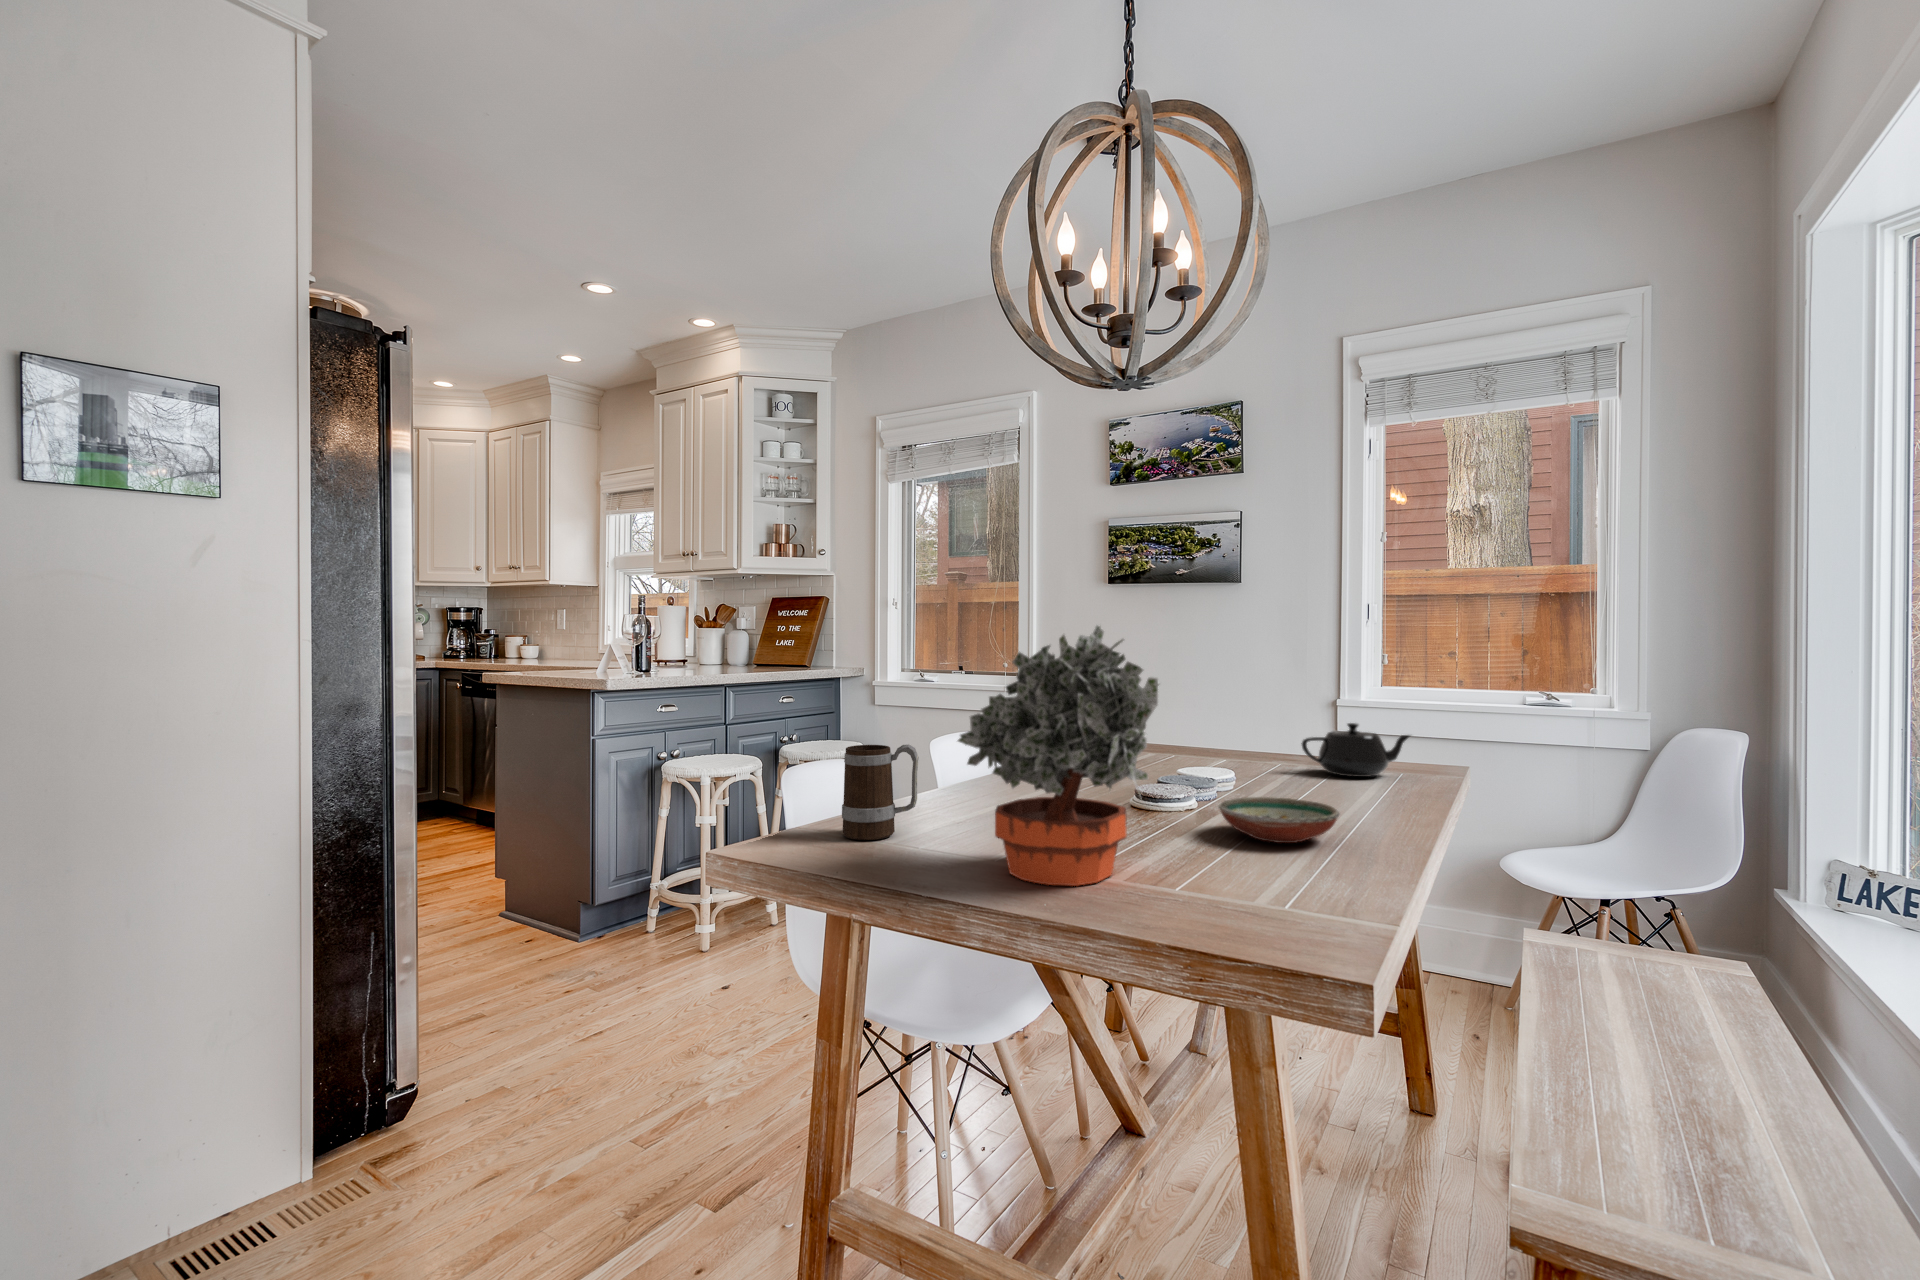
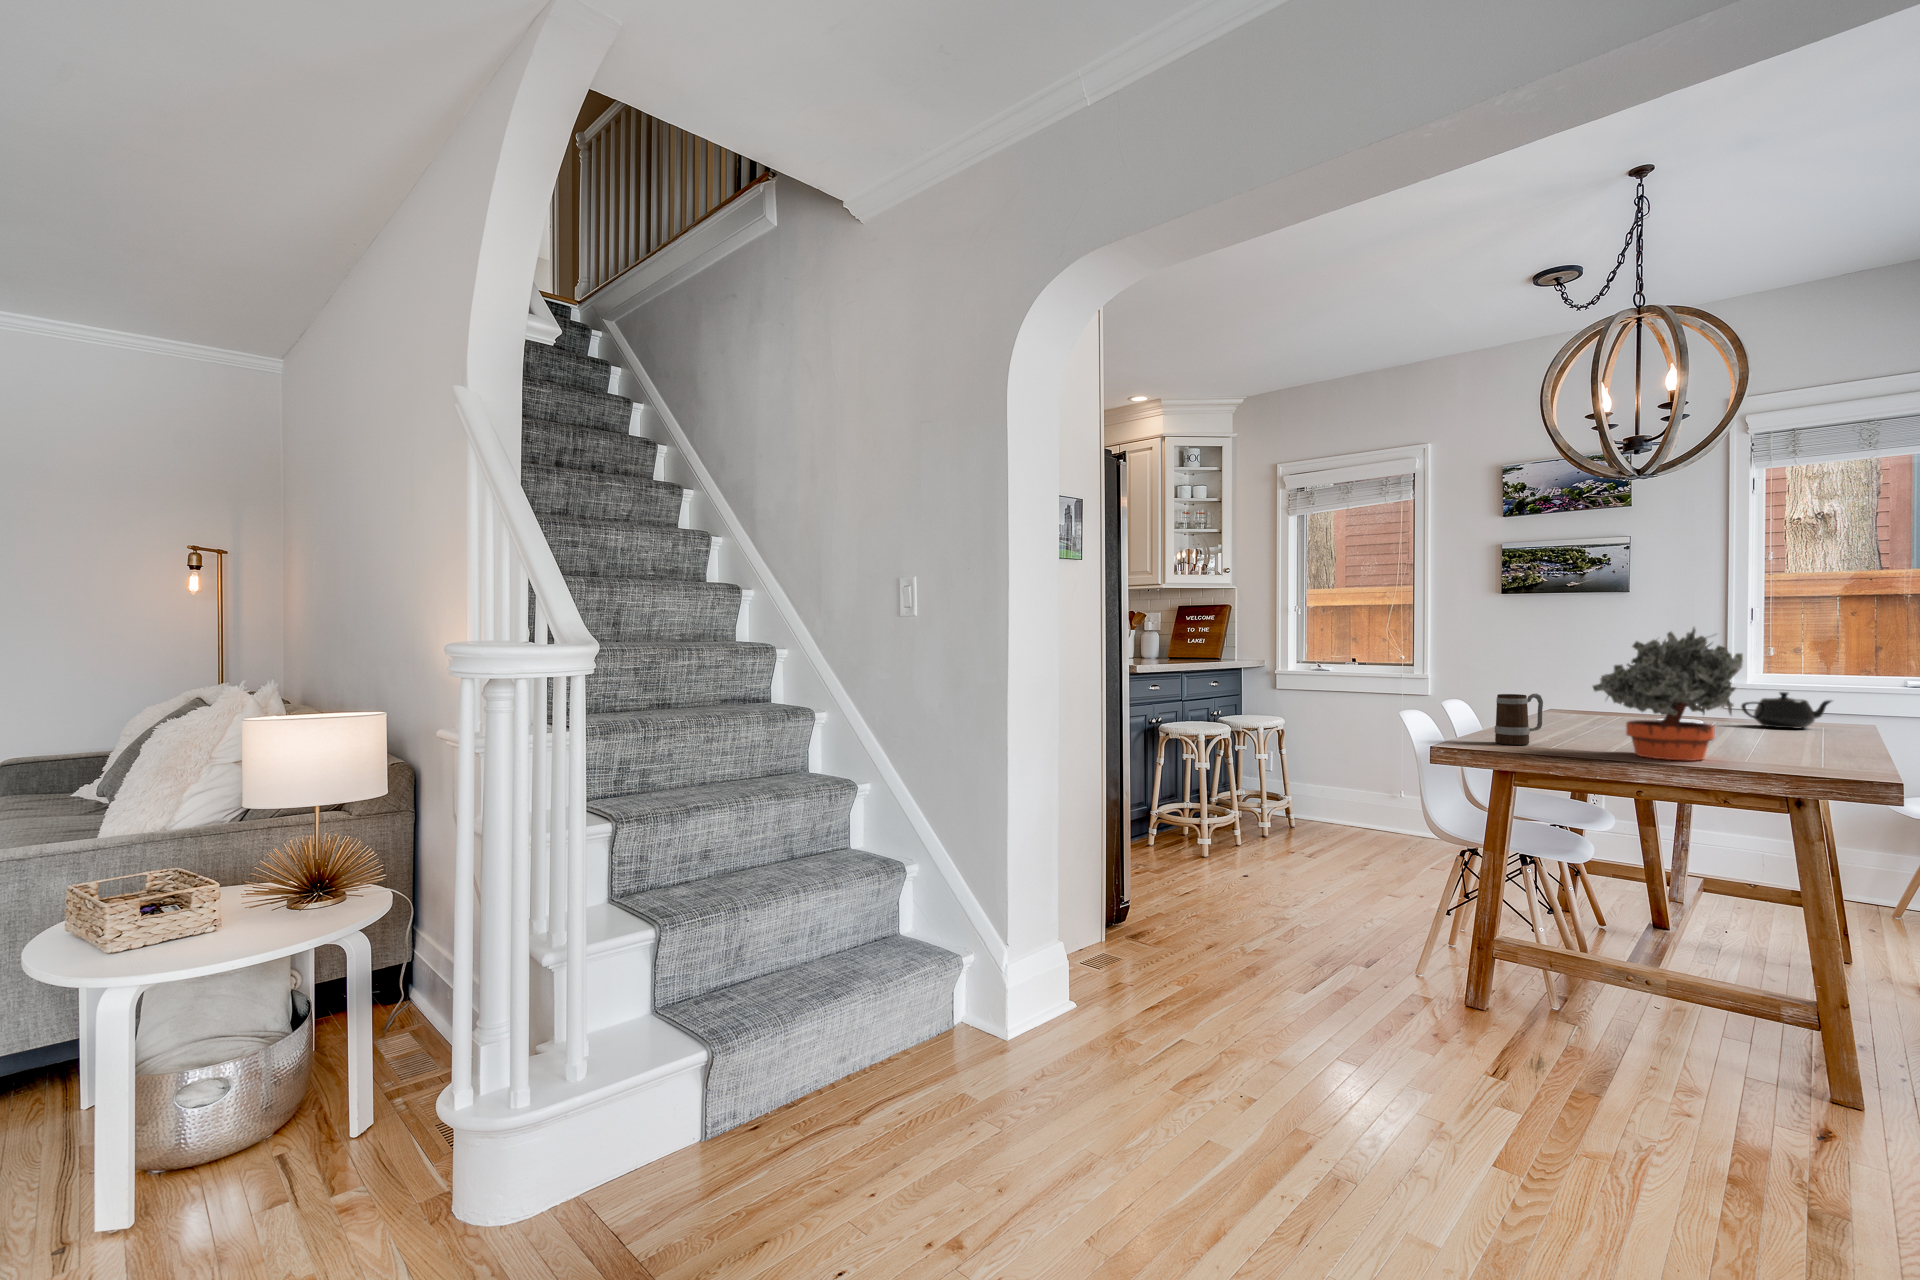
decorative bowl: present [1219,797,1339,843] -> none [1736,729,1828,752]

